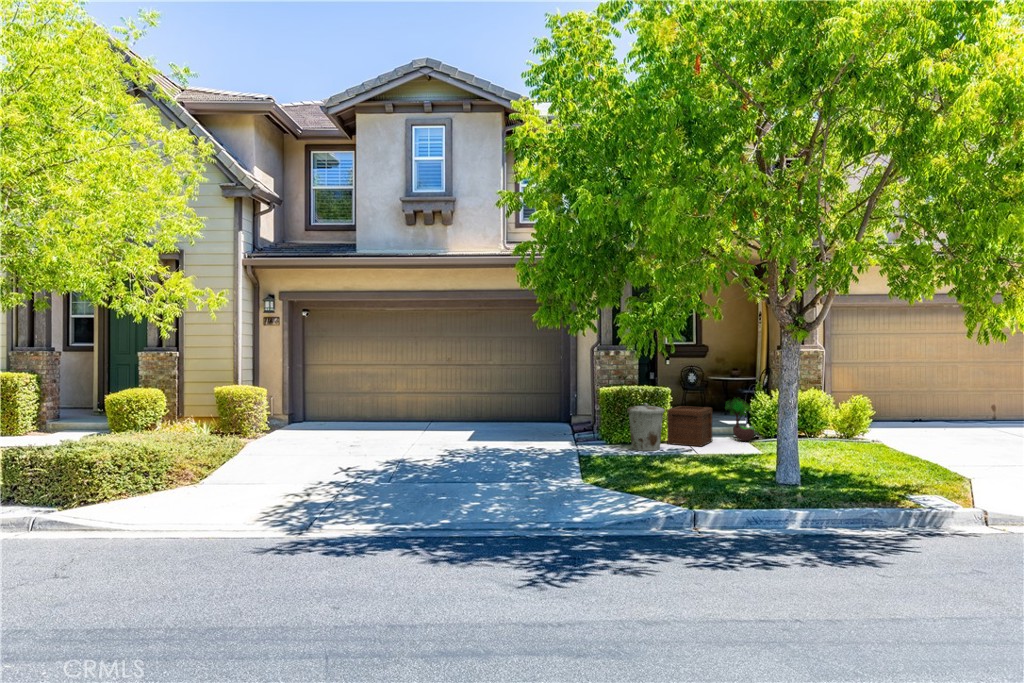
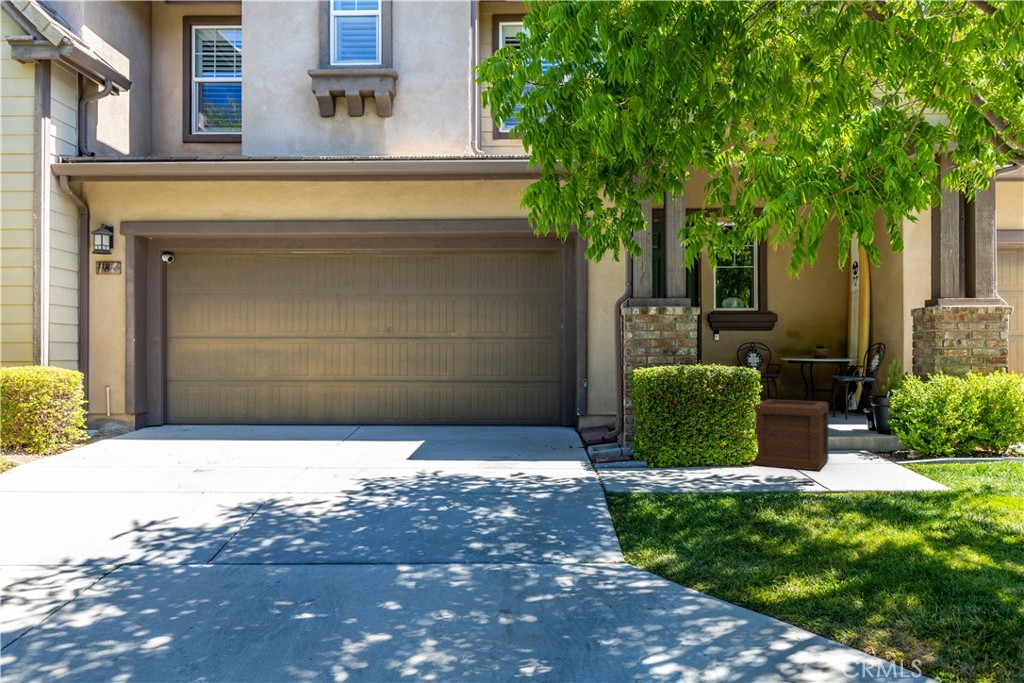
potted tree: present [727,400,754,441] -> none [845,380,902,460]
trash can: present [627,403,664,451] -> none [688,393,756,480]

